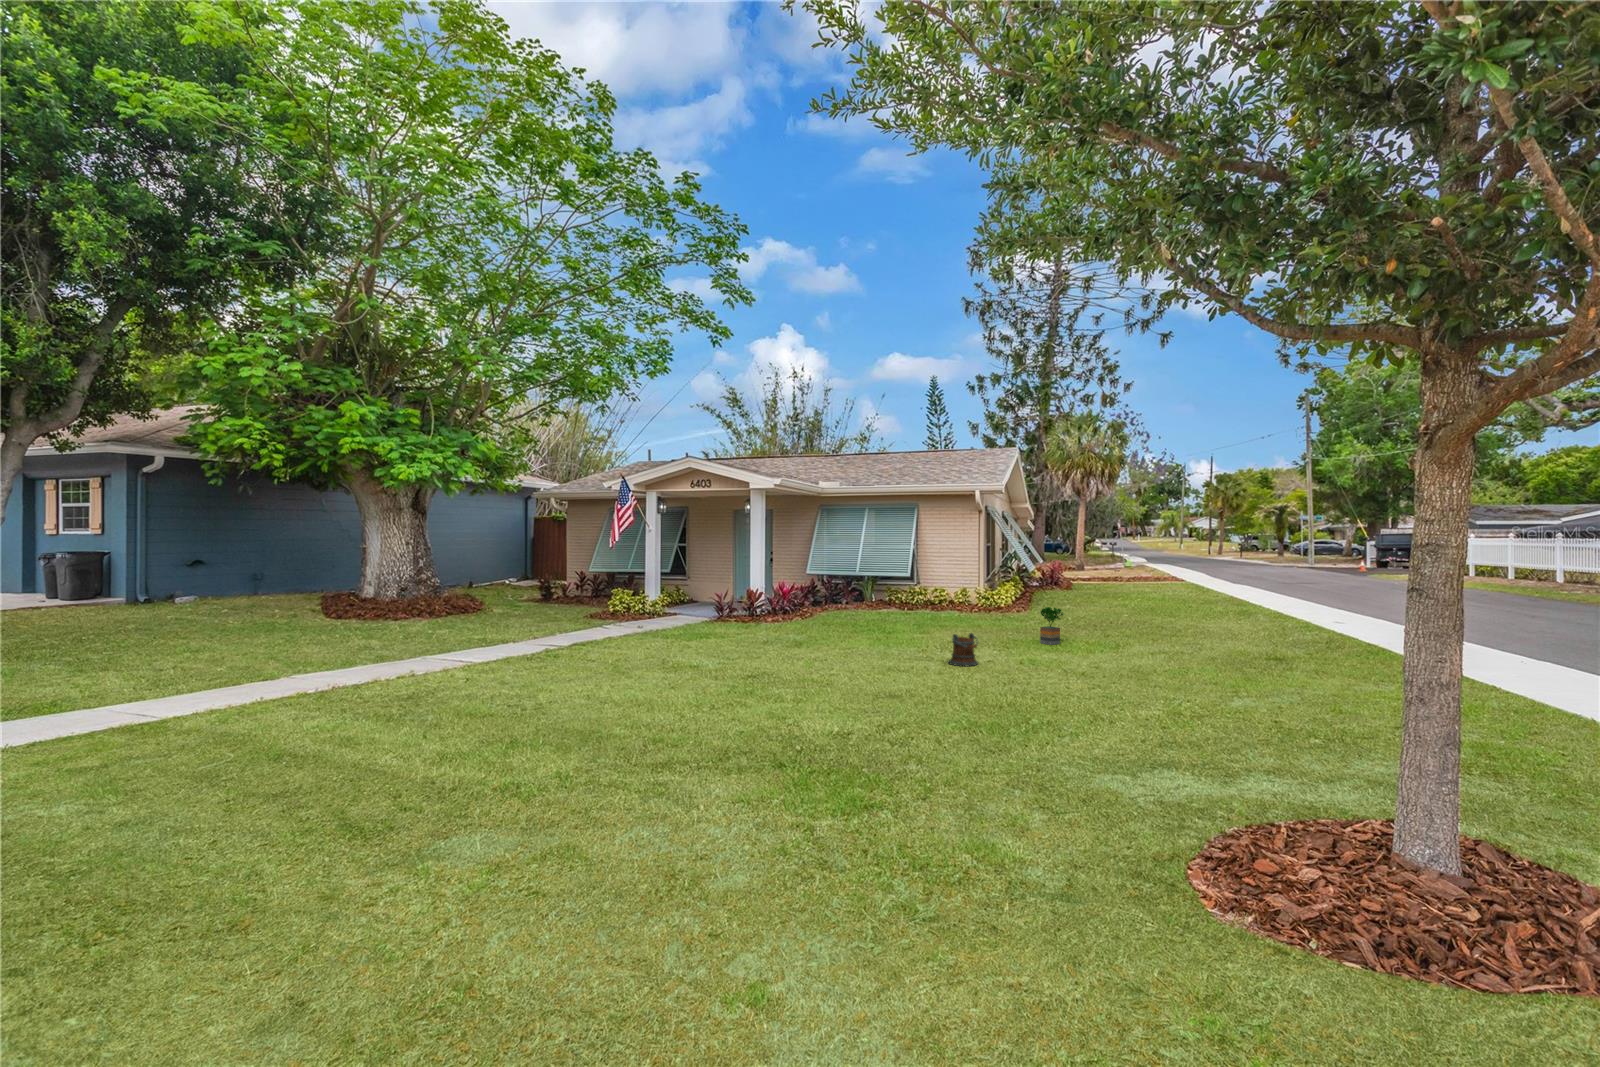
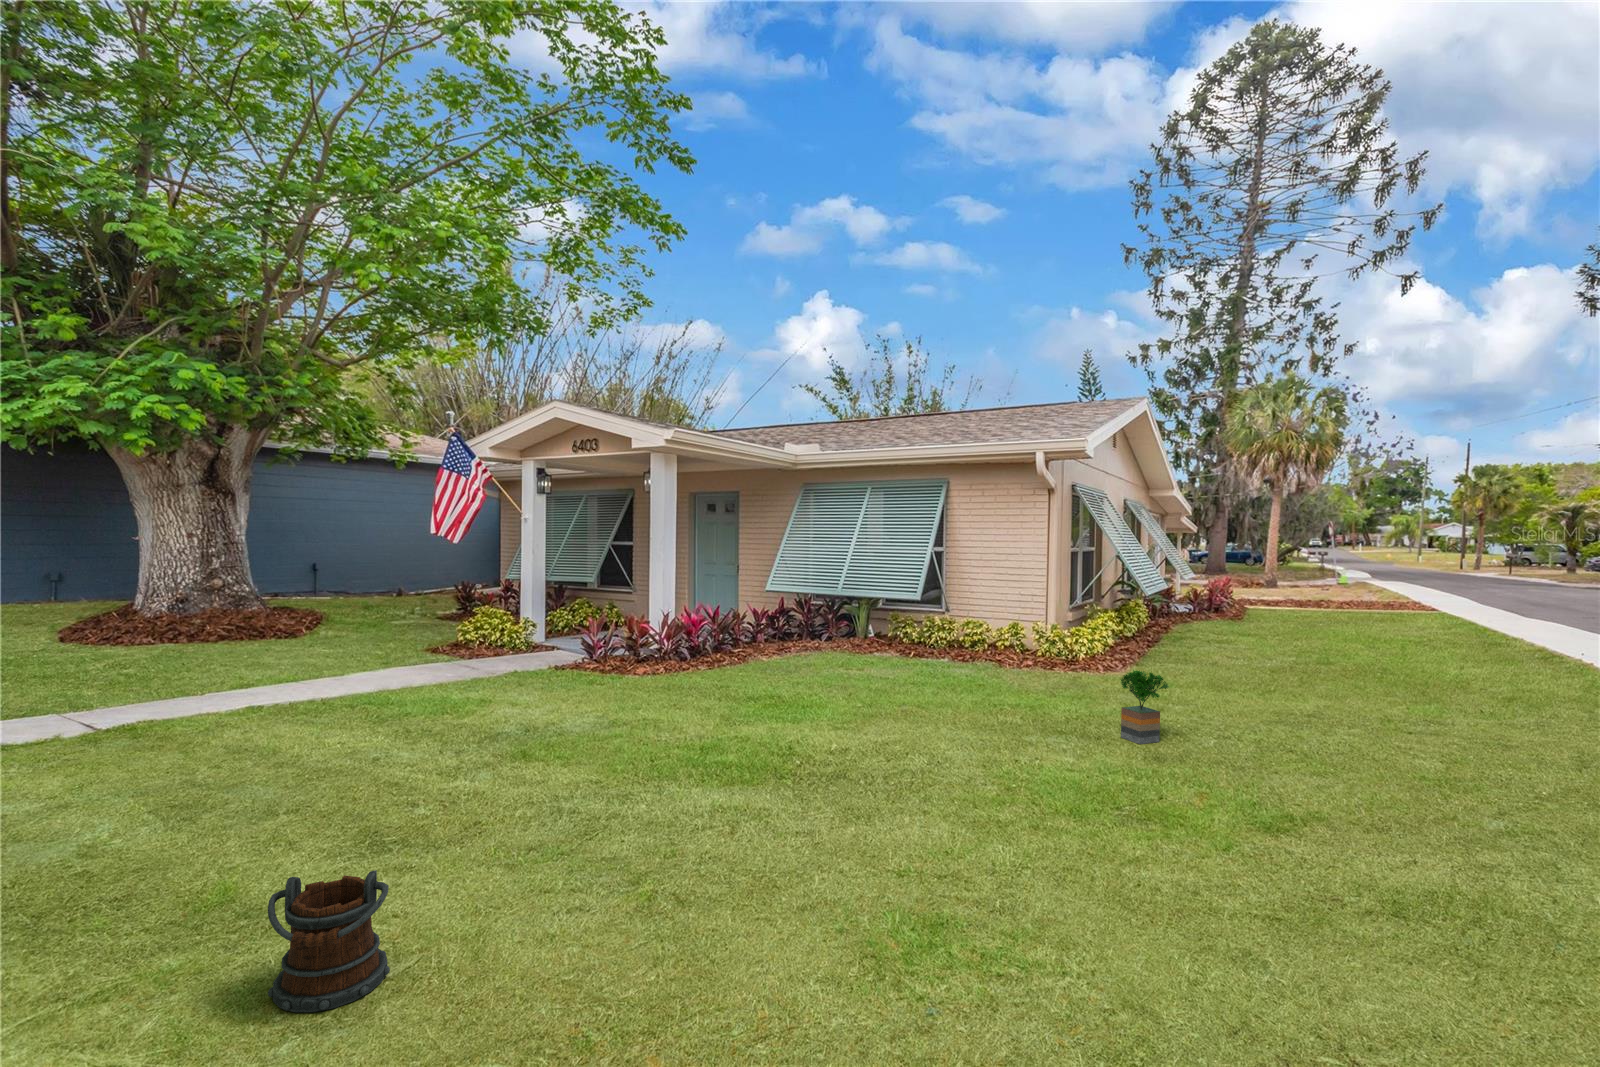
bucket: present [949,633,978,666] -> present [268,870,390,1012]

